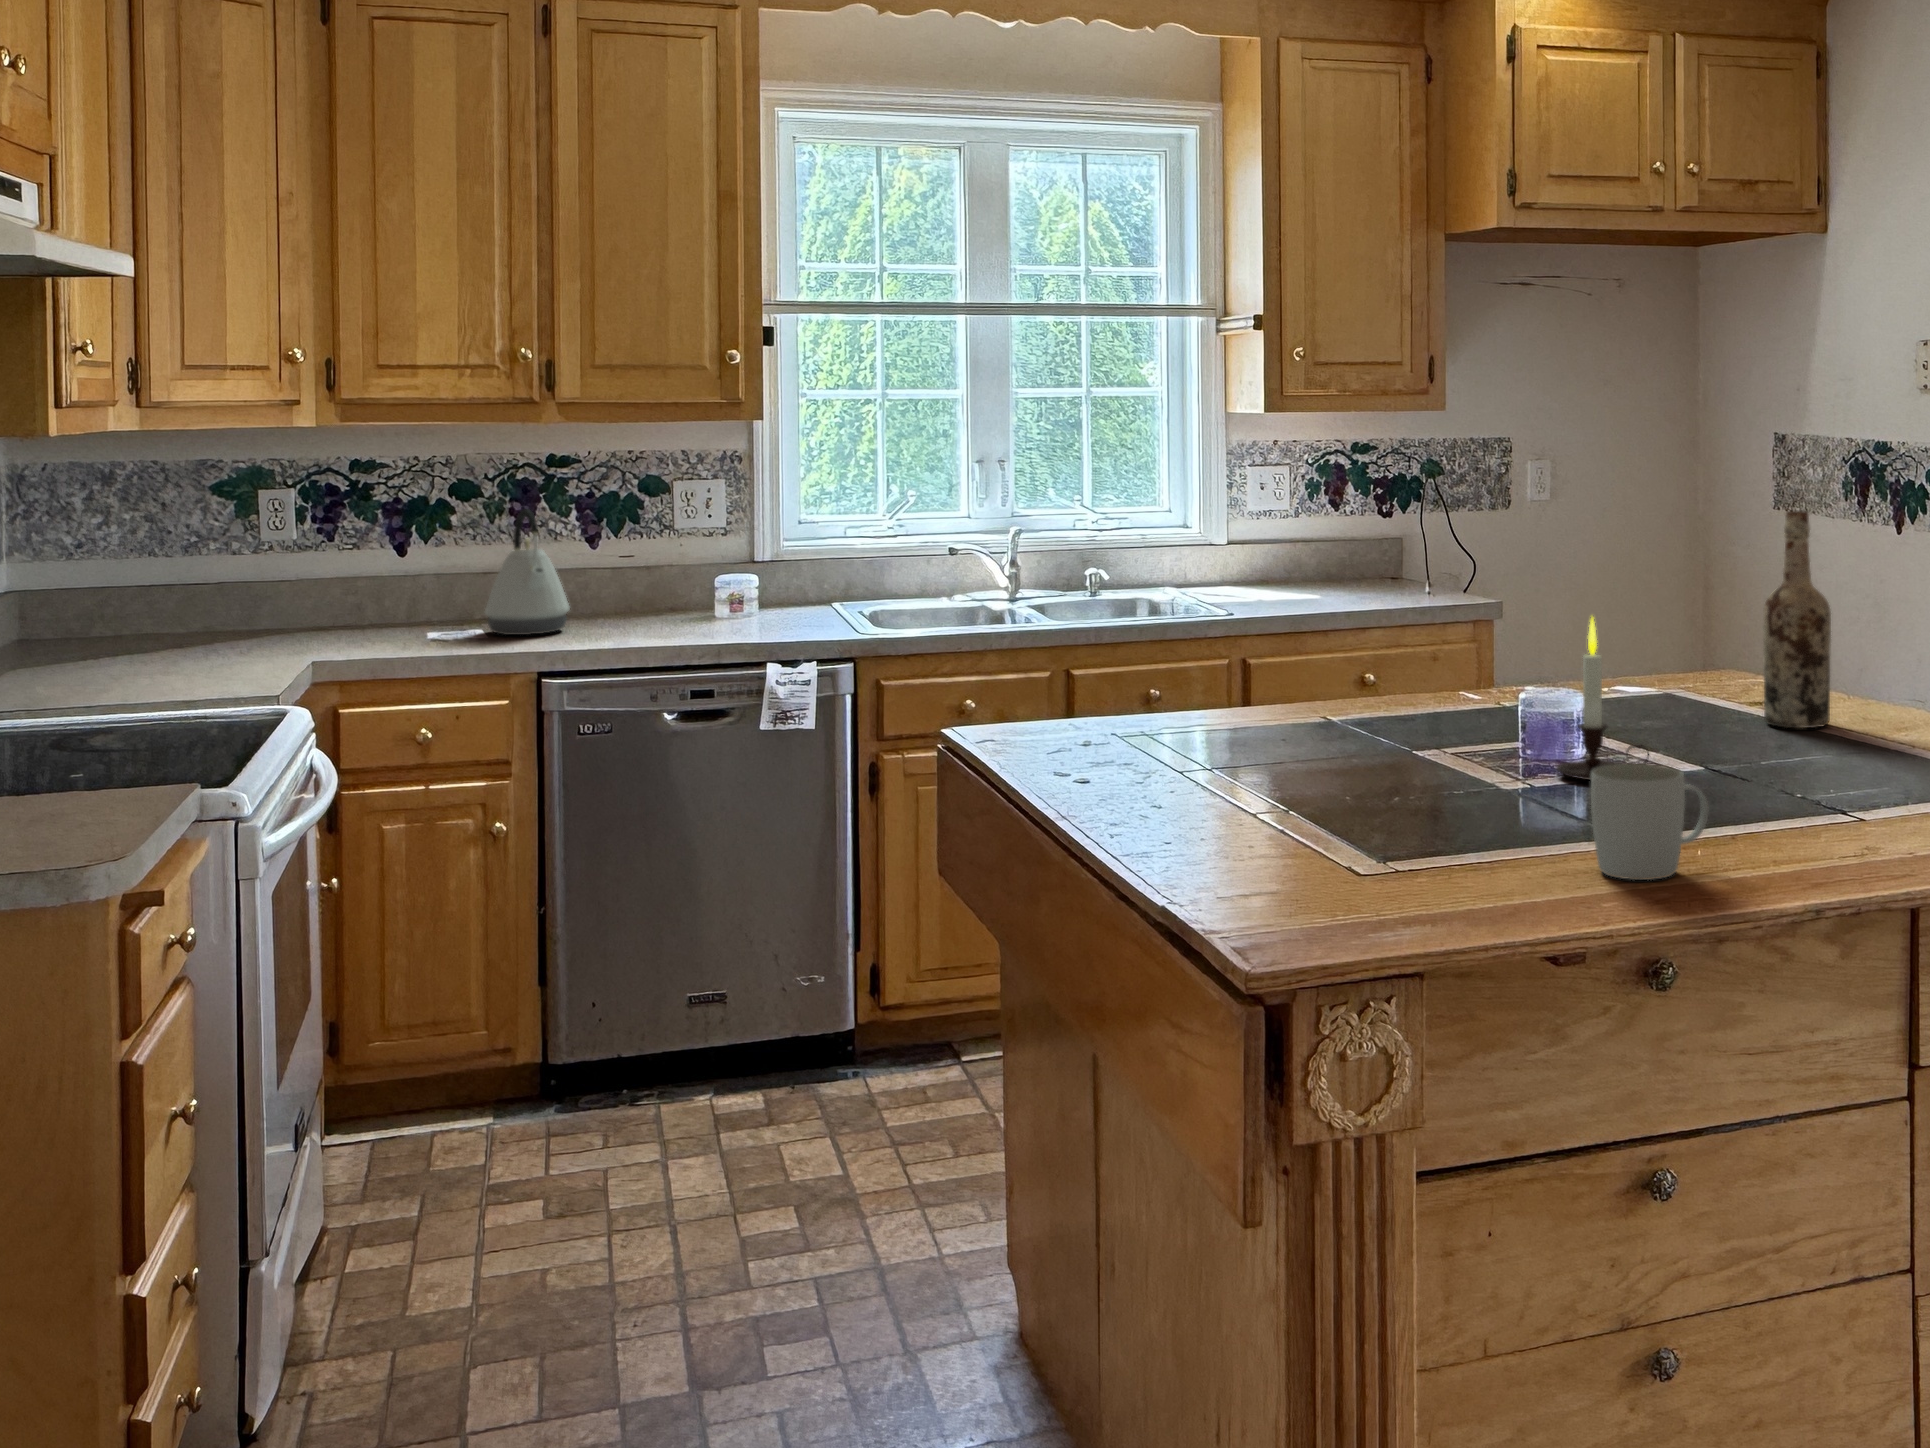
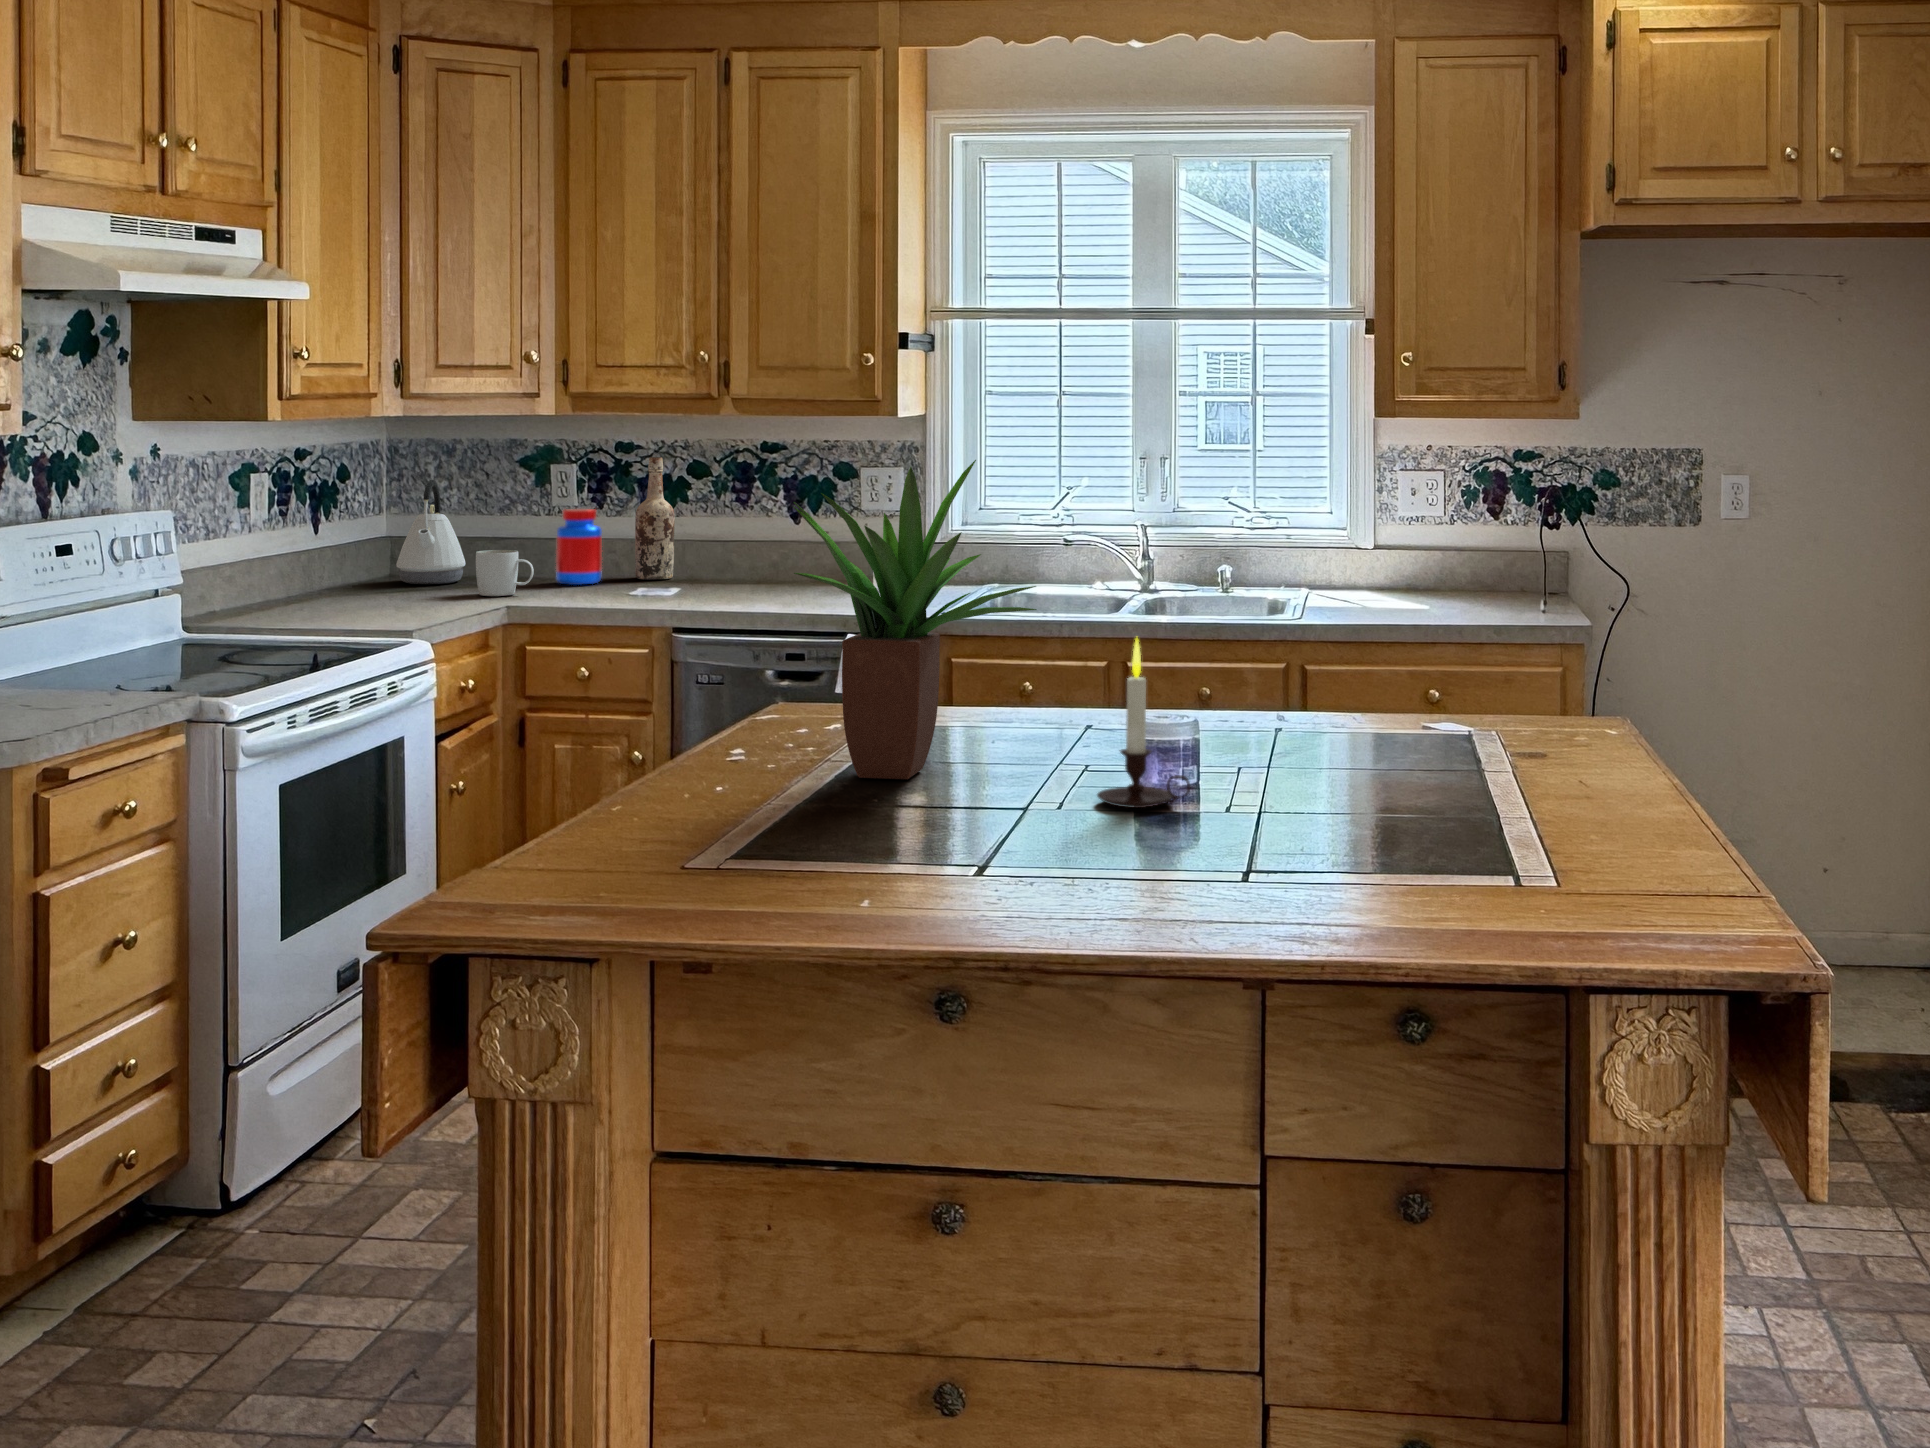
potted plant: none [1188,451,1455,783] -> present [793,460,1036,779]
kettle: present [485,509,570,635] -> present [396,480,466,584]
wine bottle: present [1763,510,1831,728] -> present [635,457,675,580]
jar: none [300,542,360,634] -> present [556,509,602,585]
mug: present [1591,764,1708,880] -> present [476,550,534,596]

